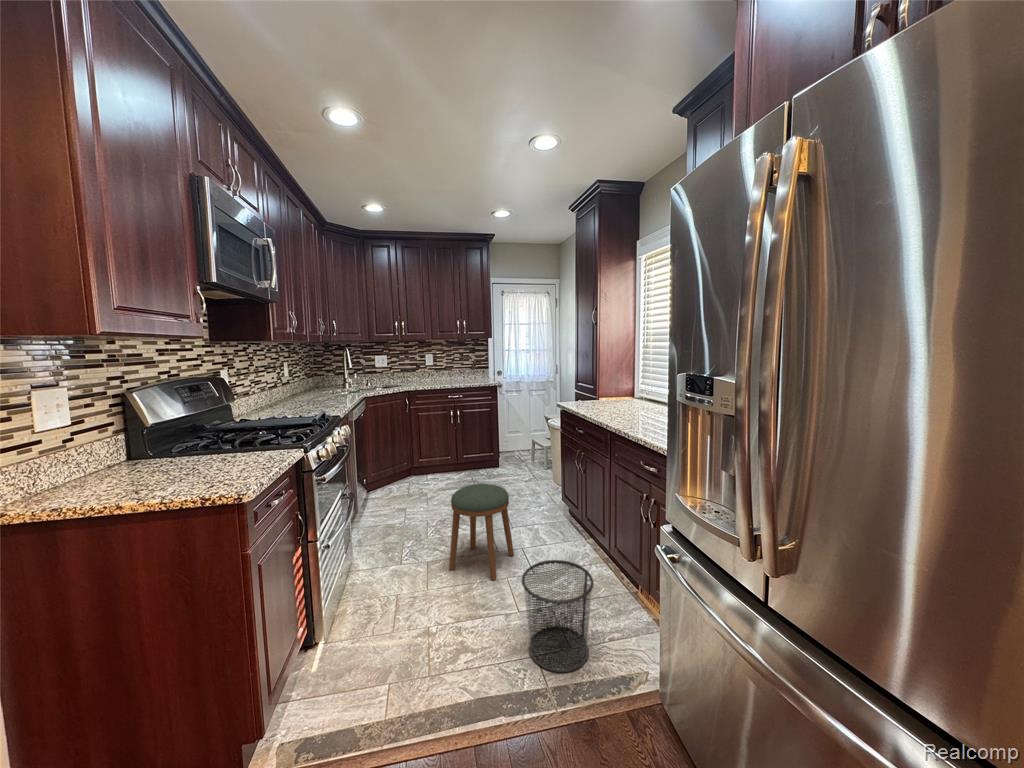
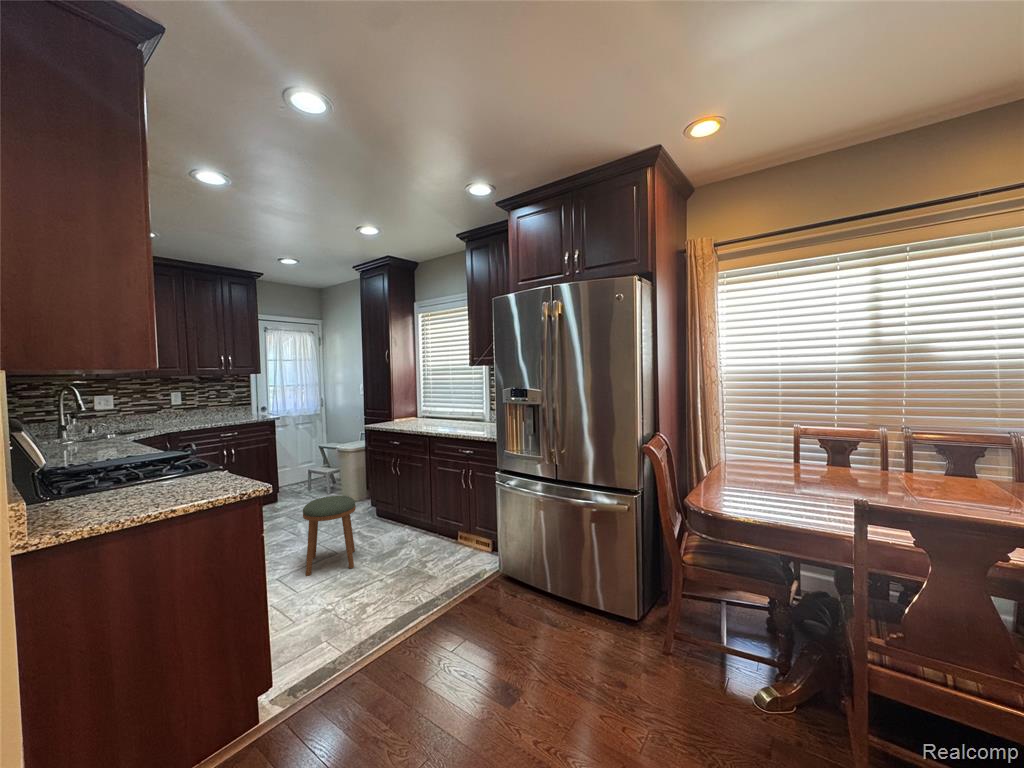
waste bin: present [522,560,594,672] -> none [404,522,452,590]

